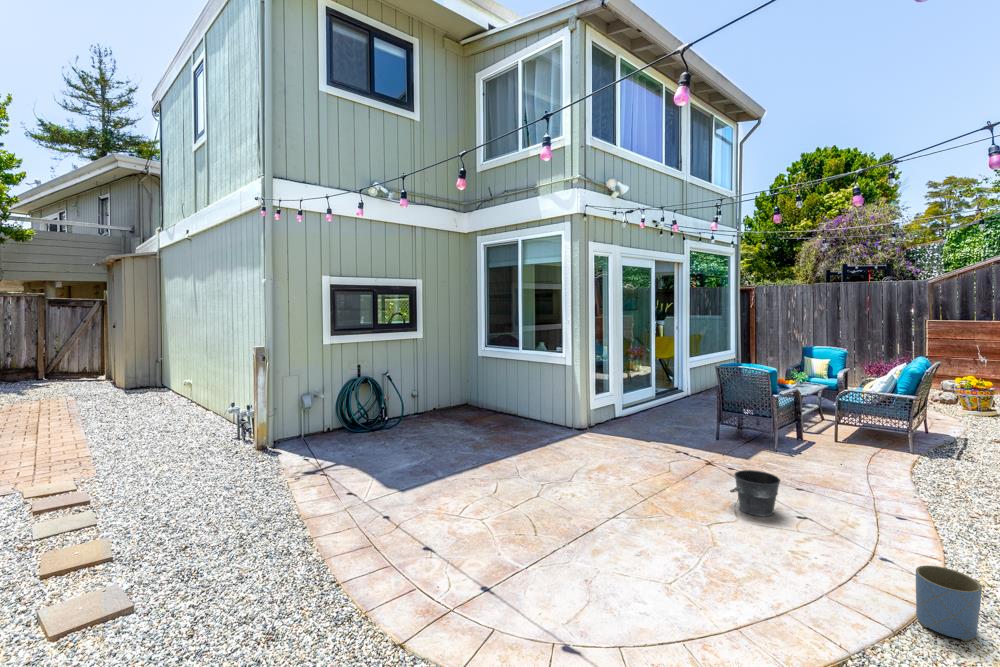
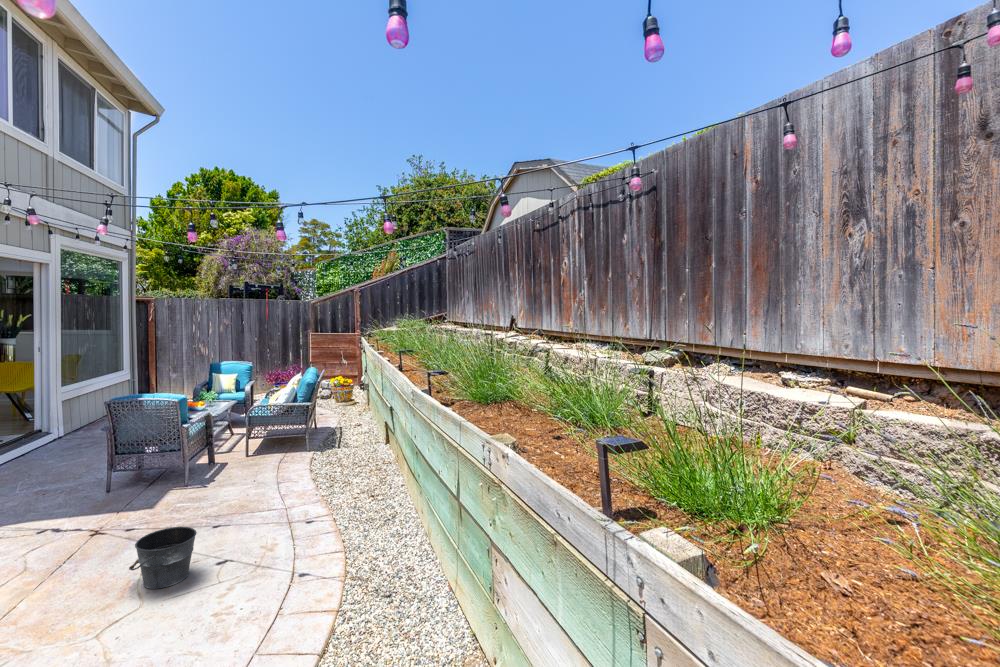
planter: present [916,565,982,641] -> none [335,571,381,639]

